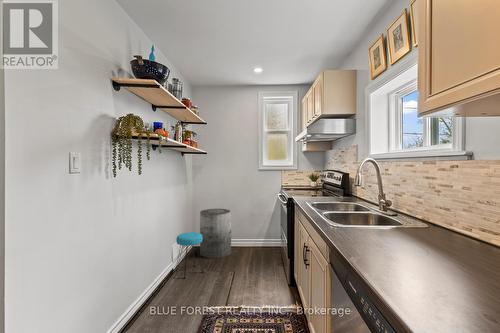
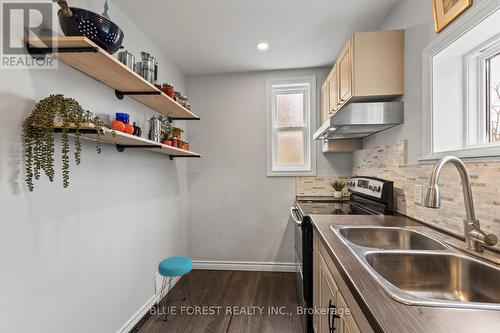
trash can: present [200,209,231,258] -> none [197,223,235,287]

